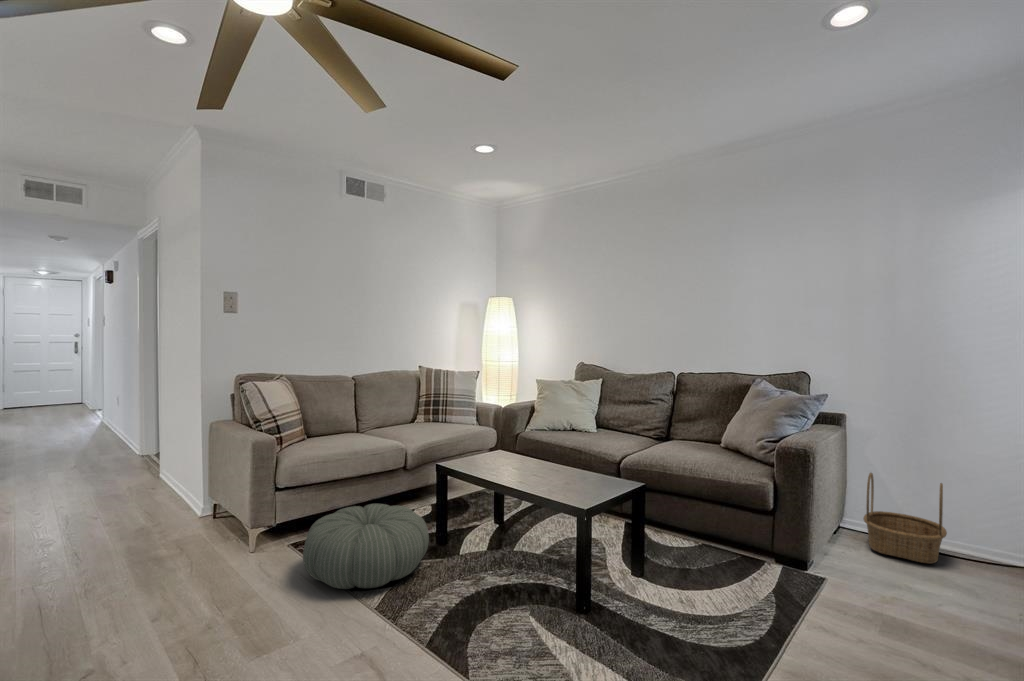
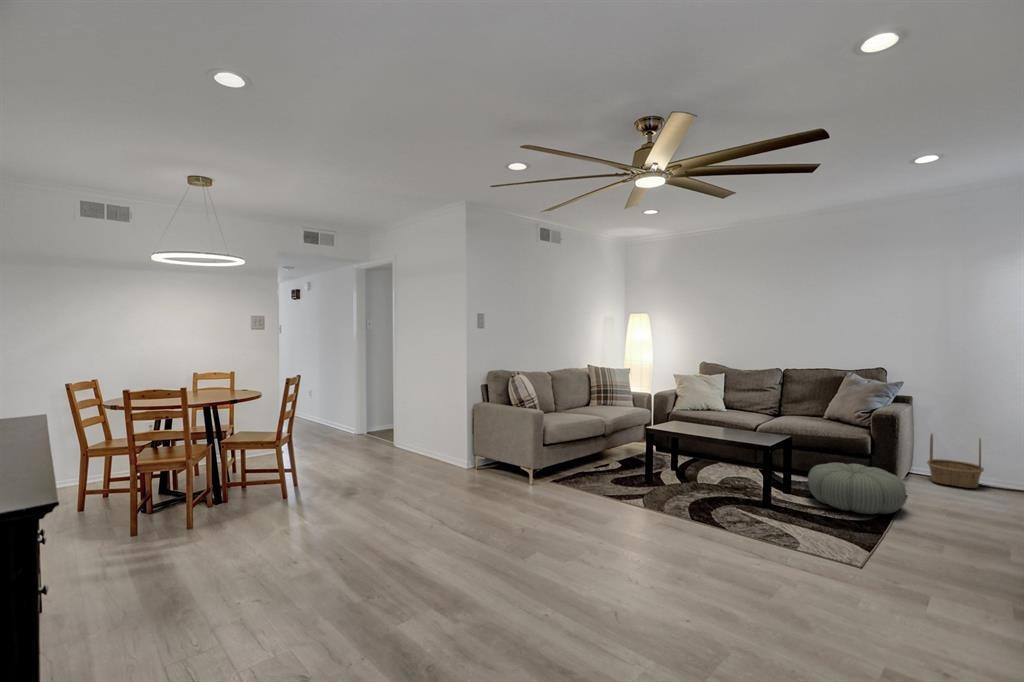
pouf: present [303,504,429,589] -> present [807,462,906,514]

